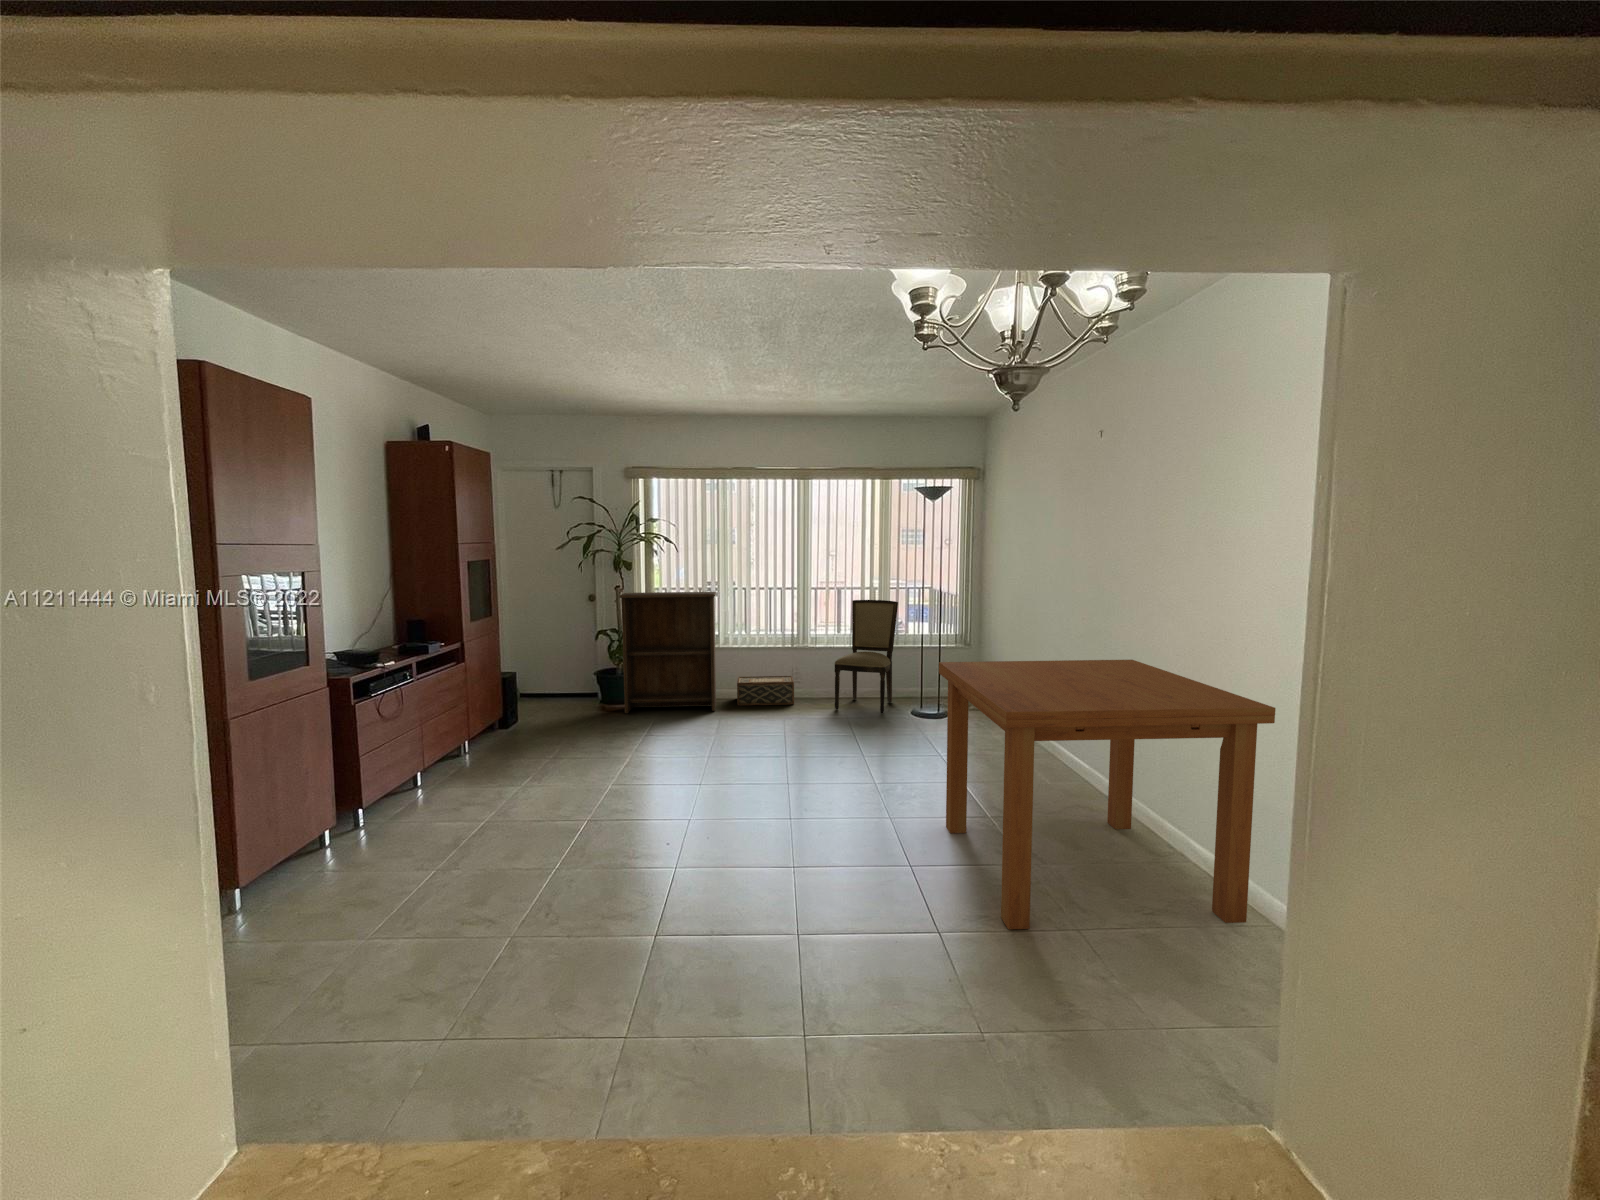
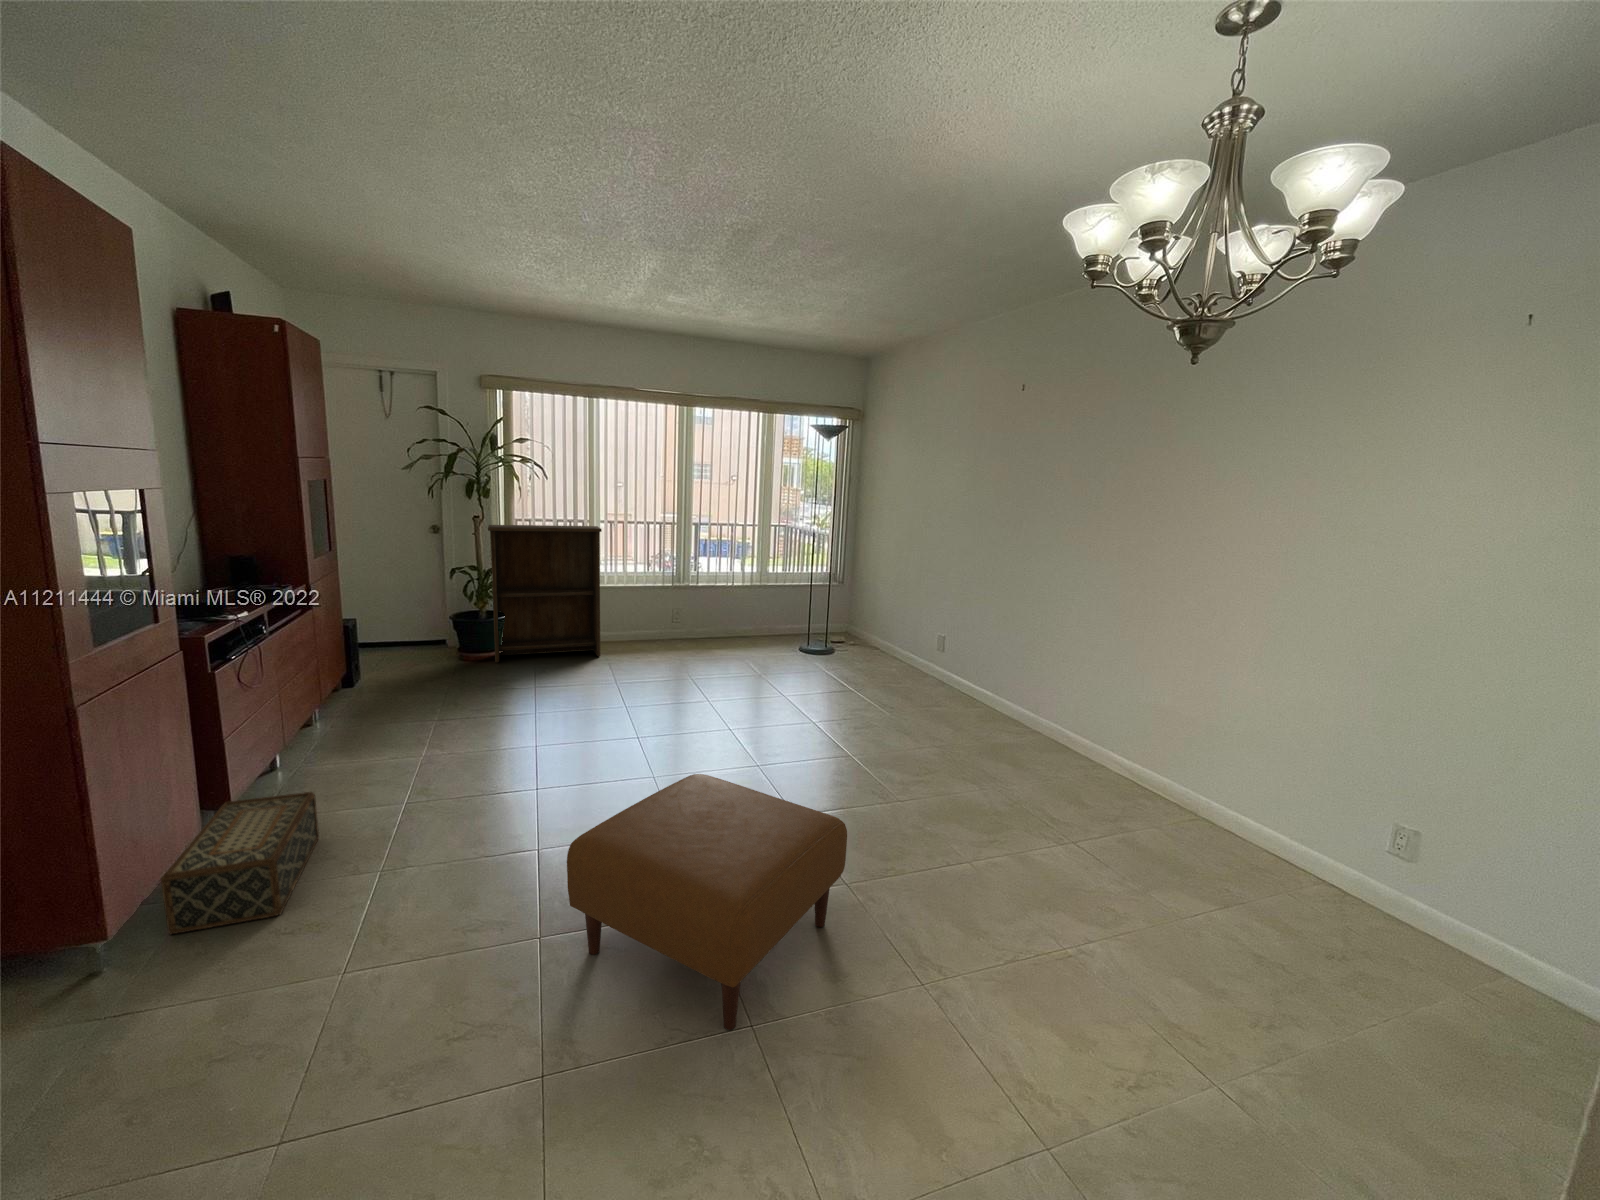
dining chair: present [835,600,898,714] -> none [726,538,784,652]
dining table: present [939,660,1276,929] -> none [906,599,1223,848]
woven basket: present [737,676,794,705] -> present [161,792,319,934]
ottoman: none [517,813,766,1043] -> present [567,774,847,1030]

